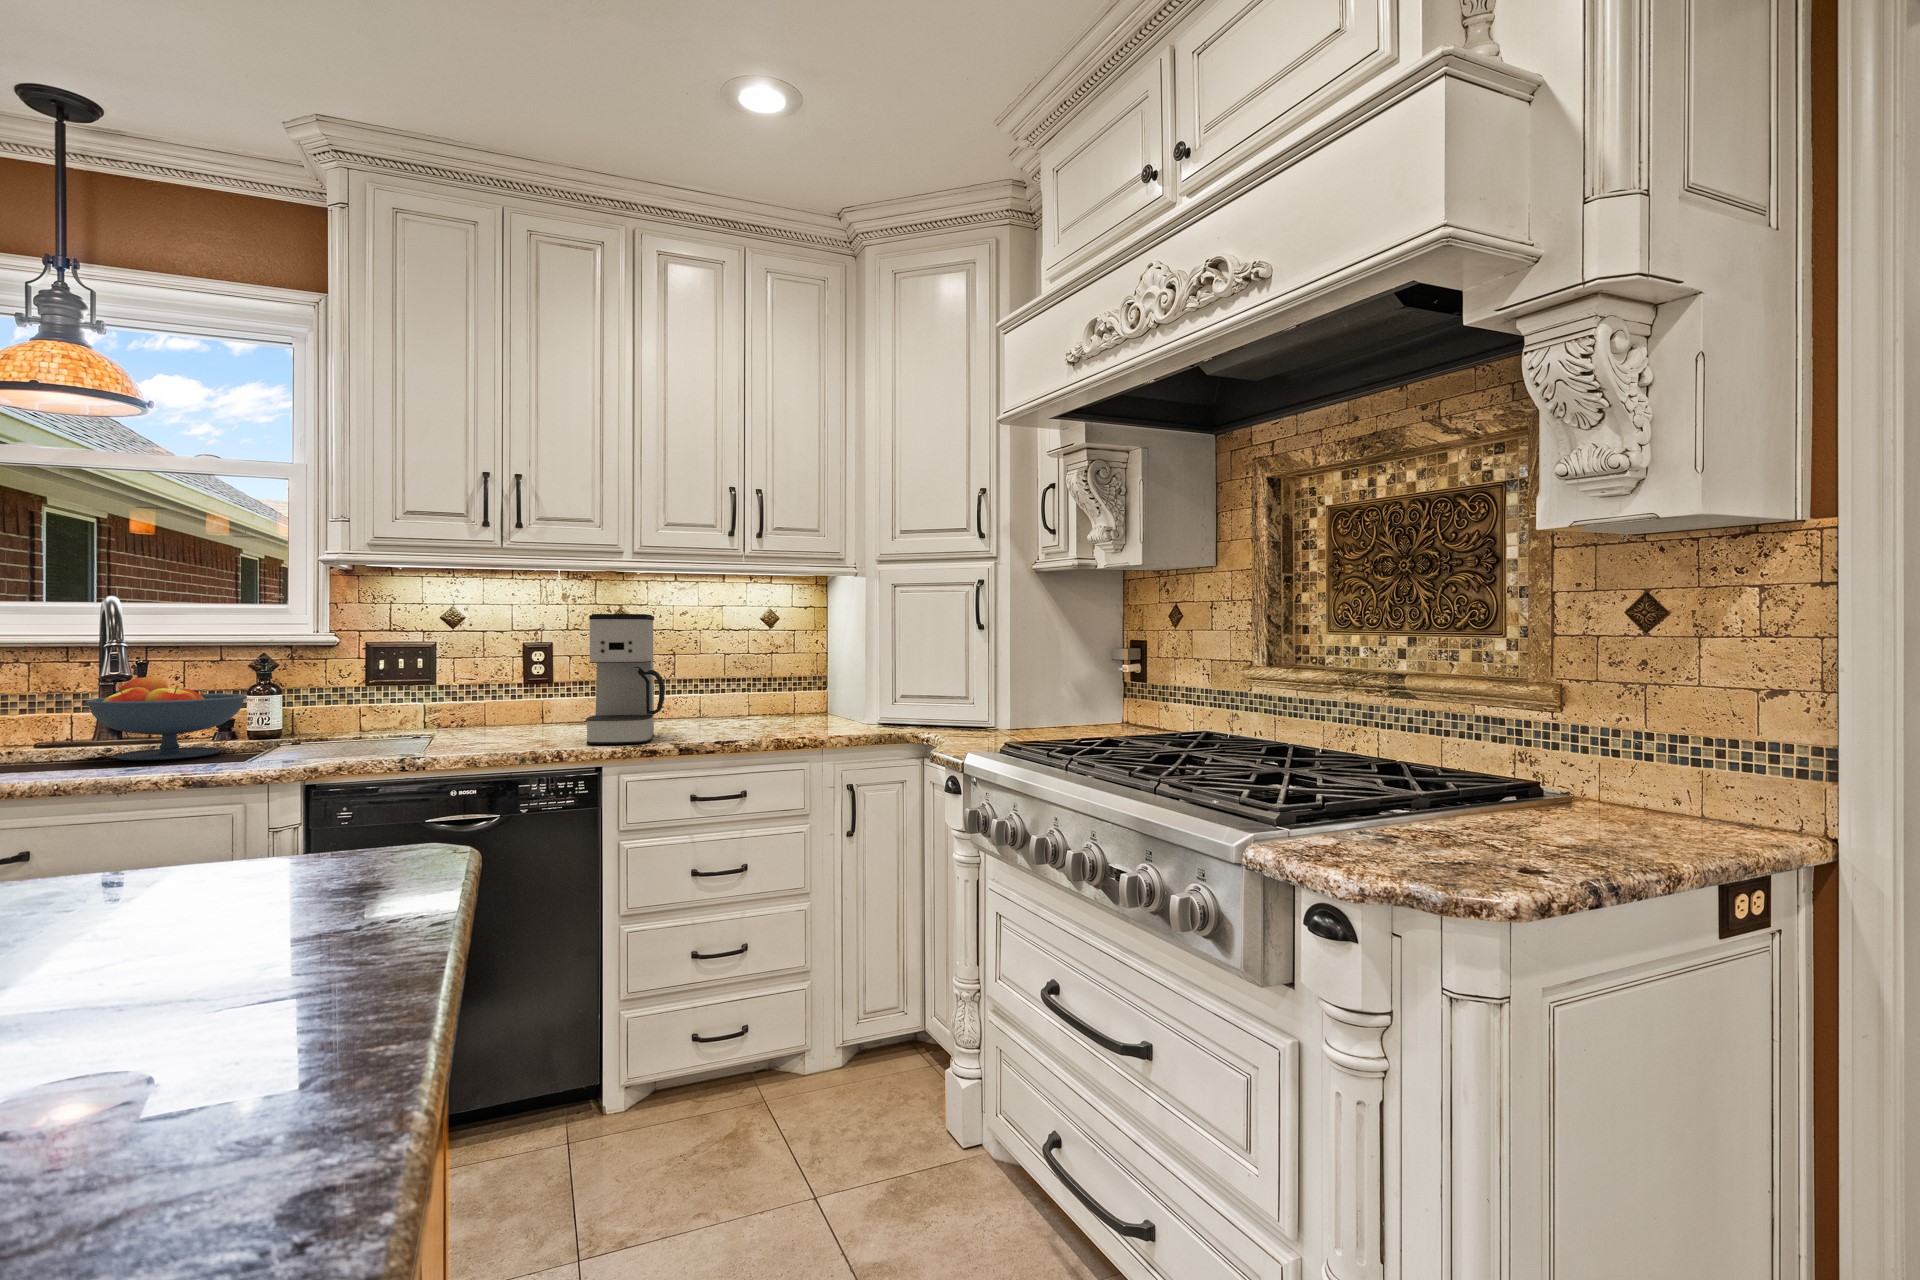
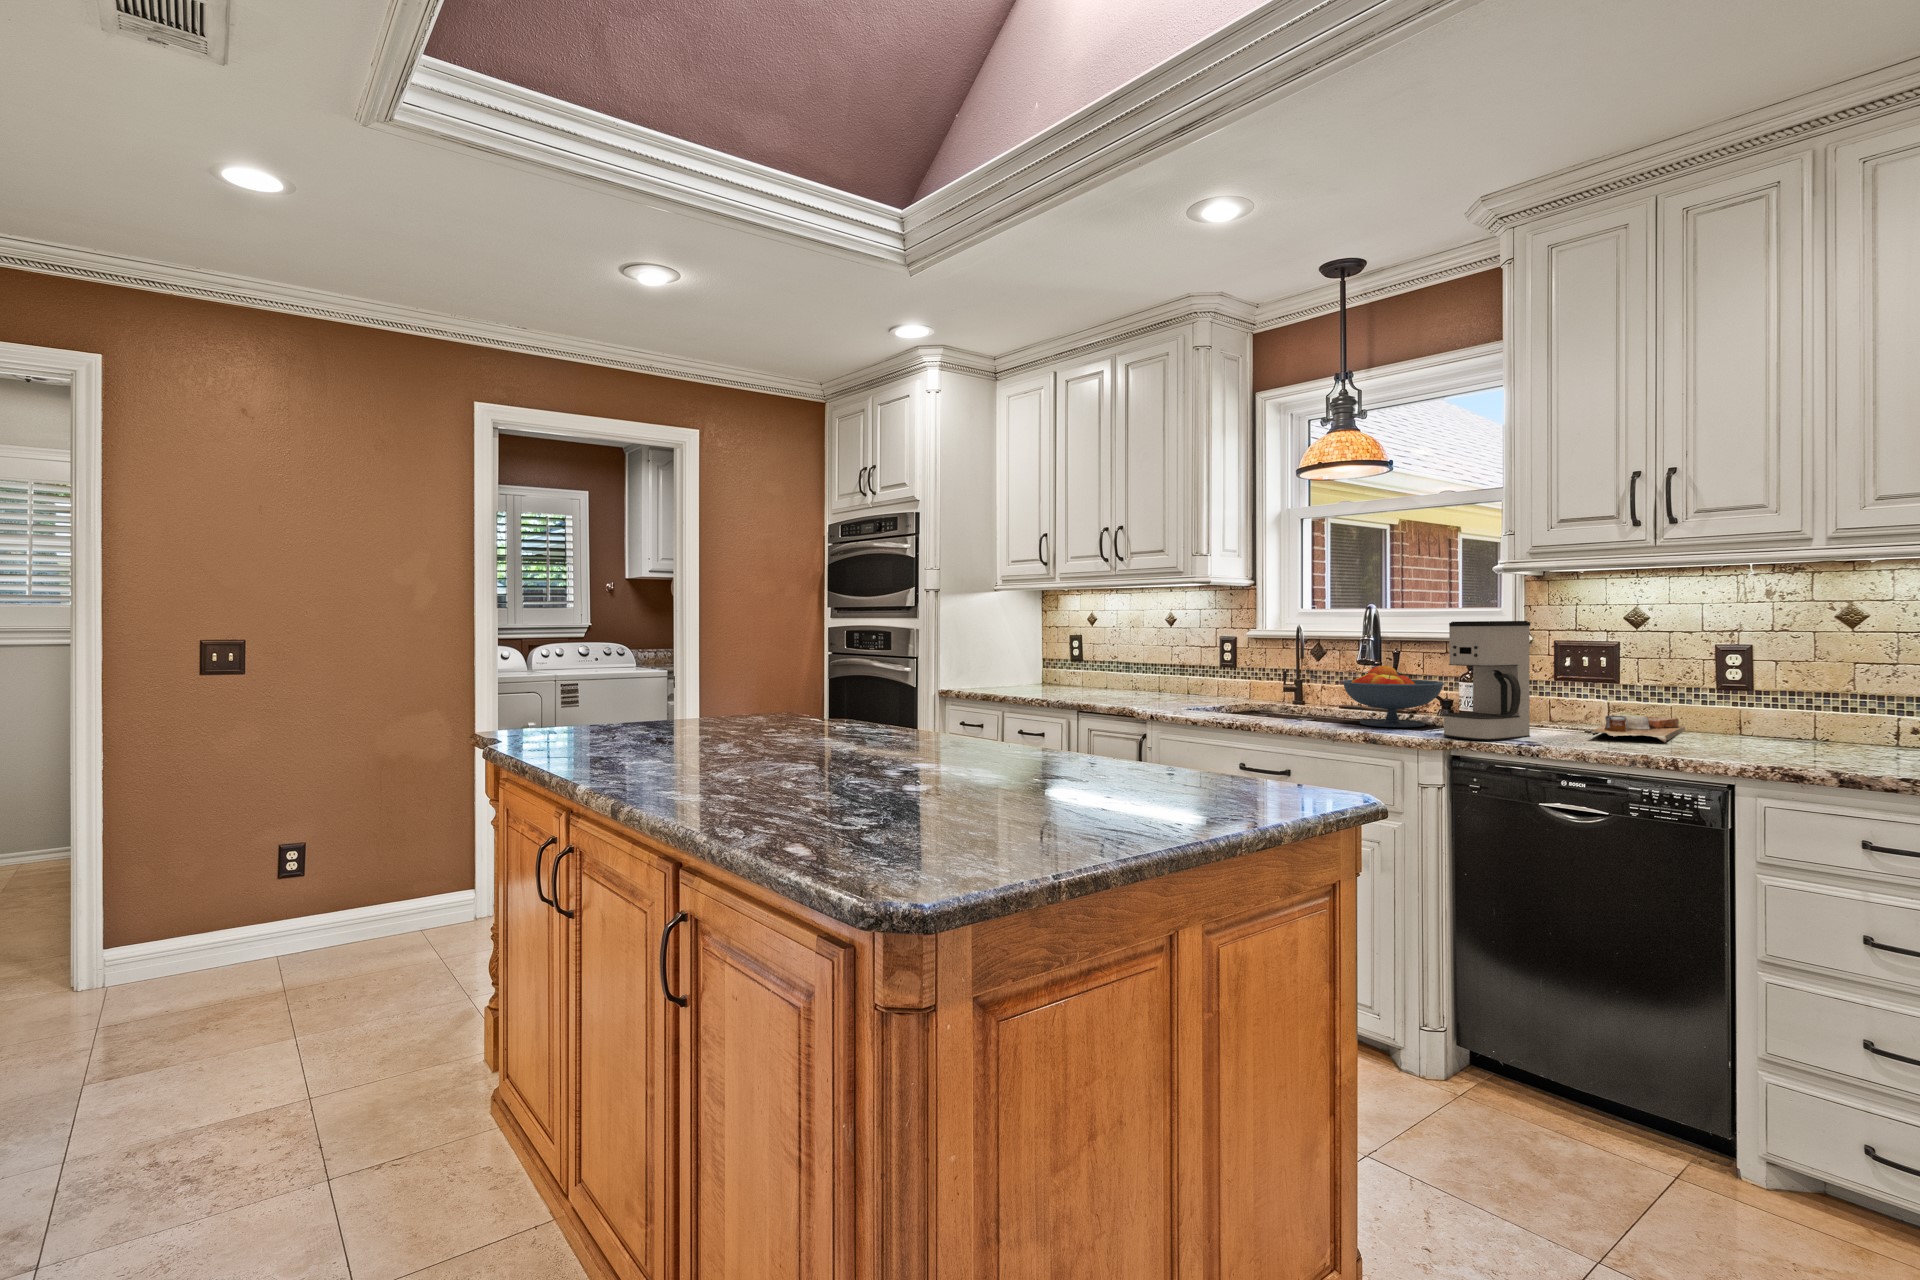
coffee maker: present [586,614,665,744] -> present [1443,621,1530,741]
cutting board: none [431,714,516,740] -> present [1588,713,1685,742]

